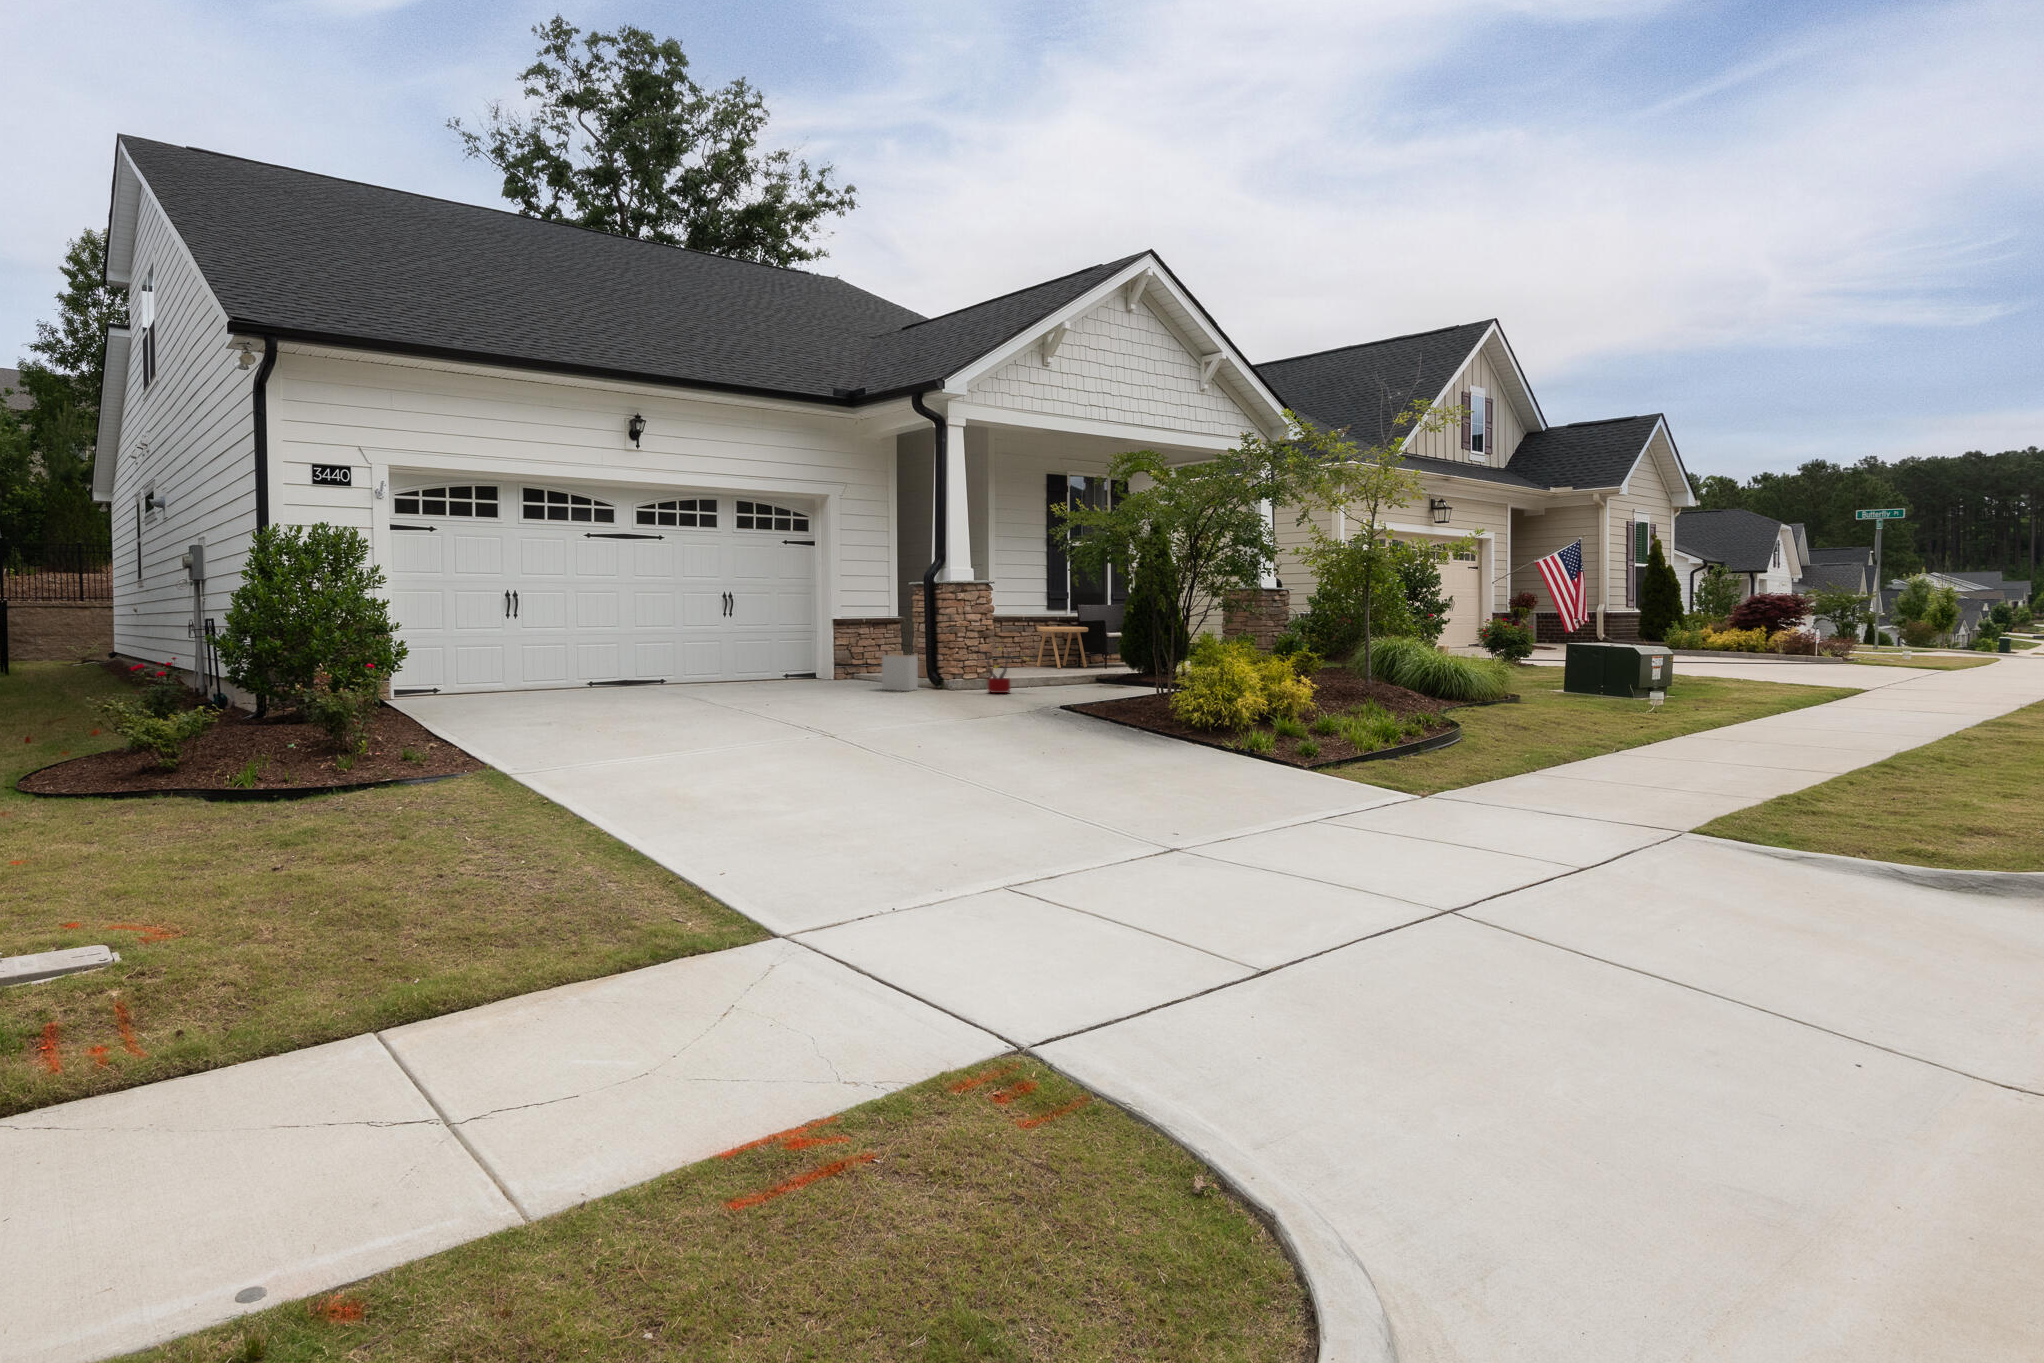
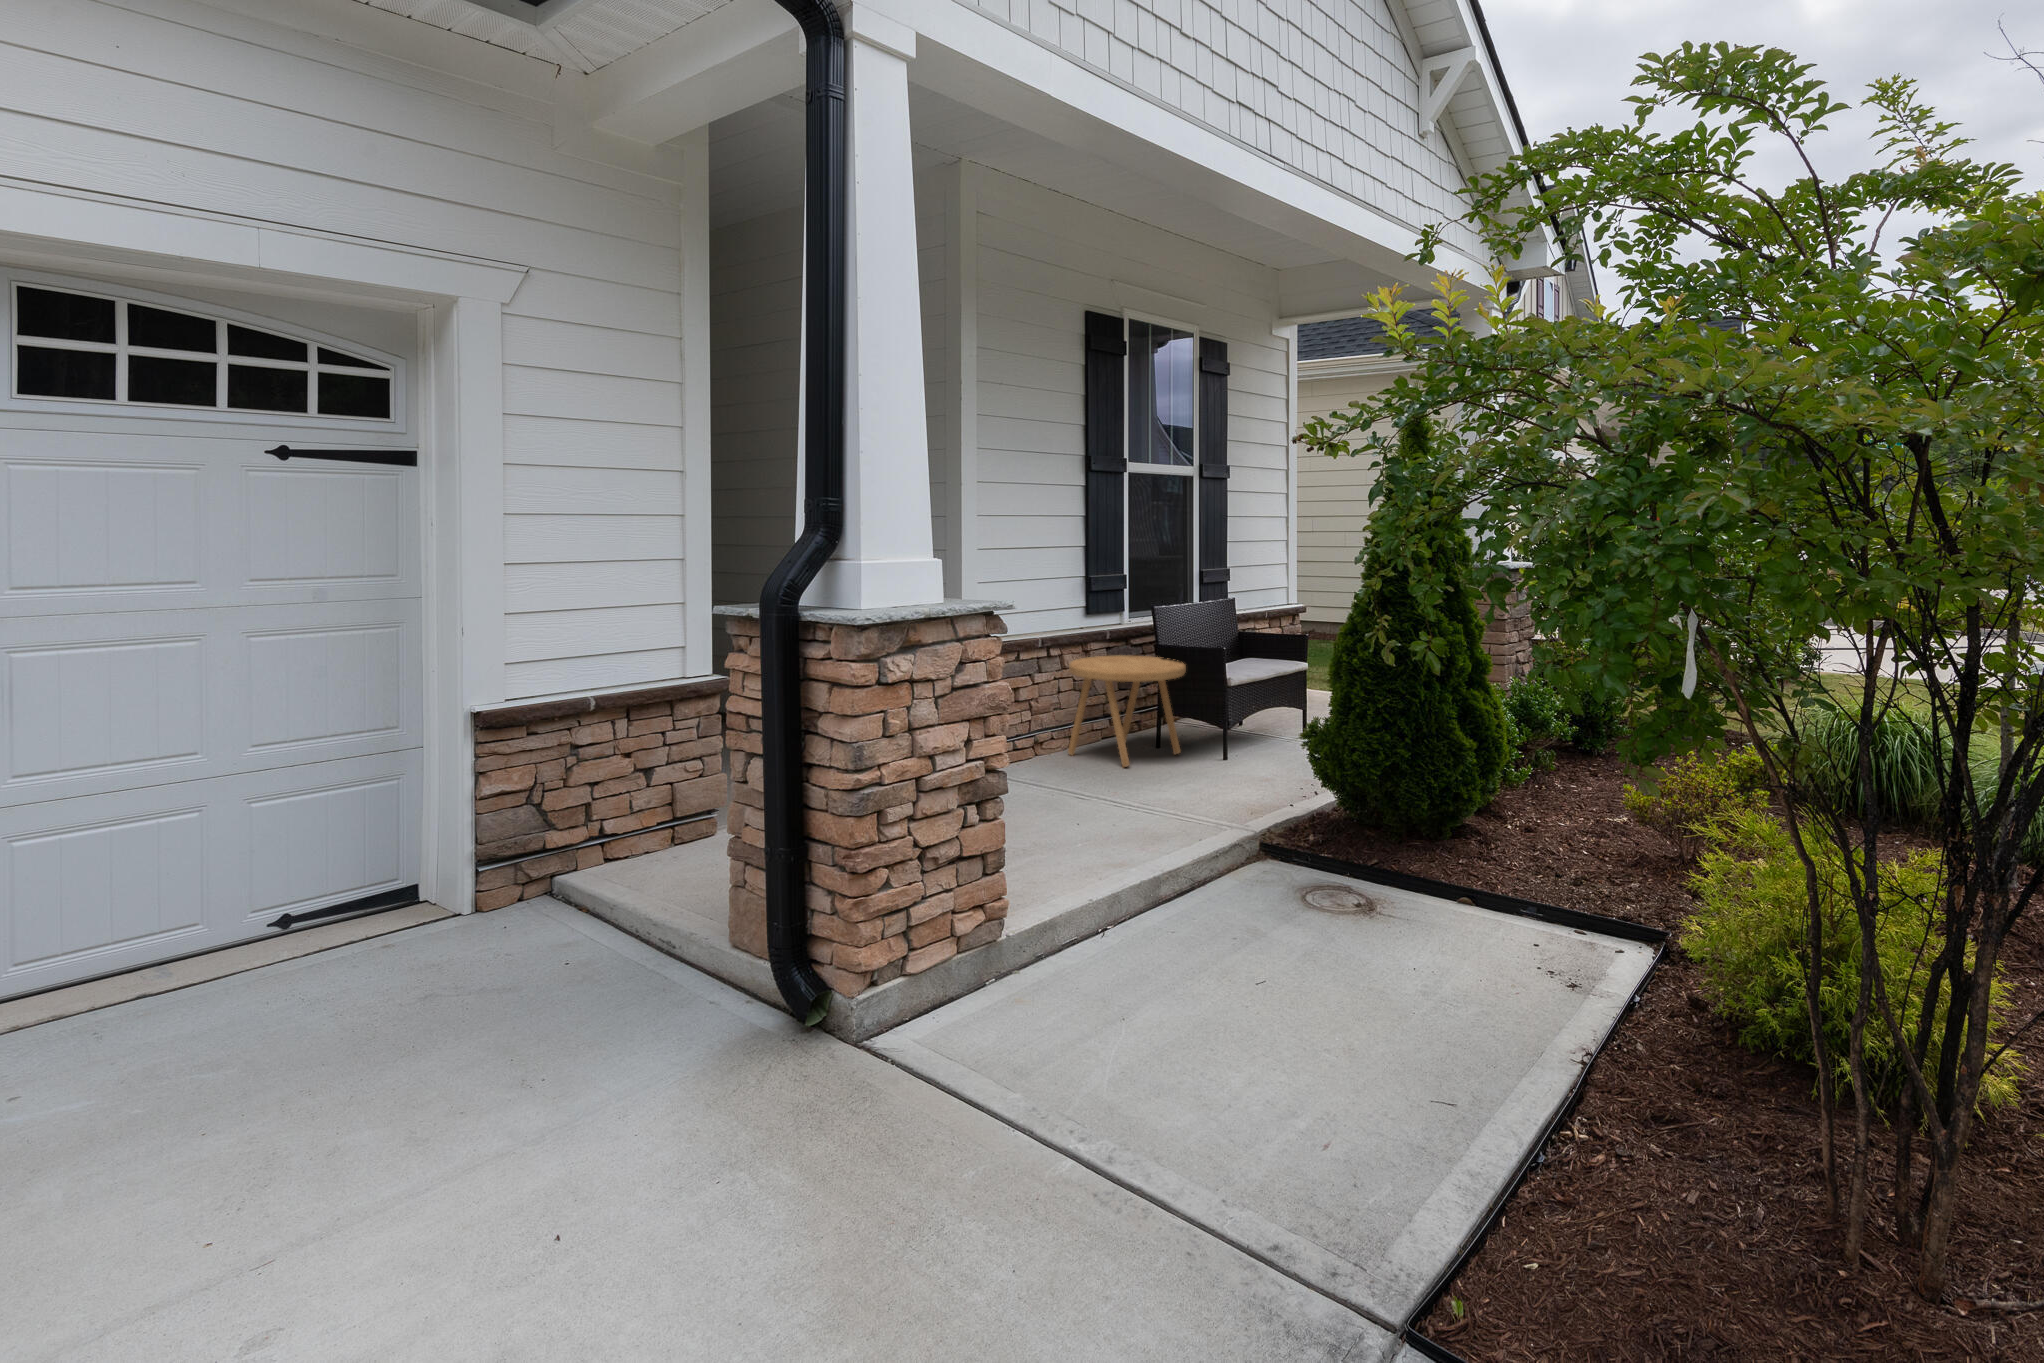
decorative plant: present [984,644,1011,693] -> none [915,804,1142,1038]
storage bin: present [882,653,918,691] -> none [592,846,738,1042]

